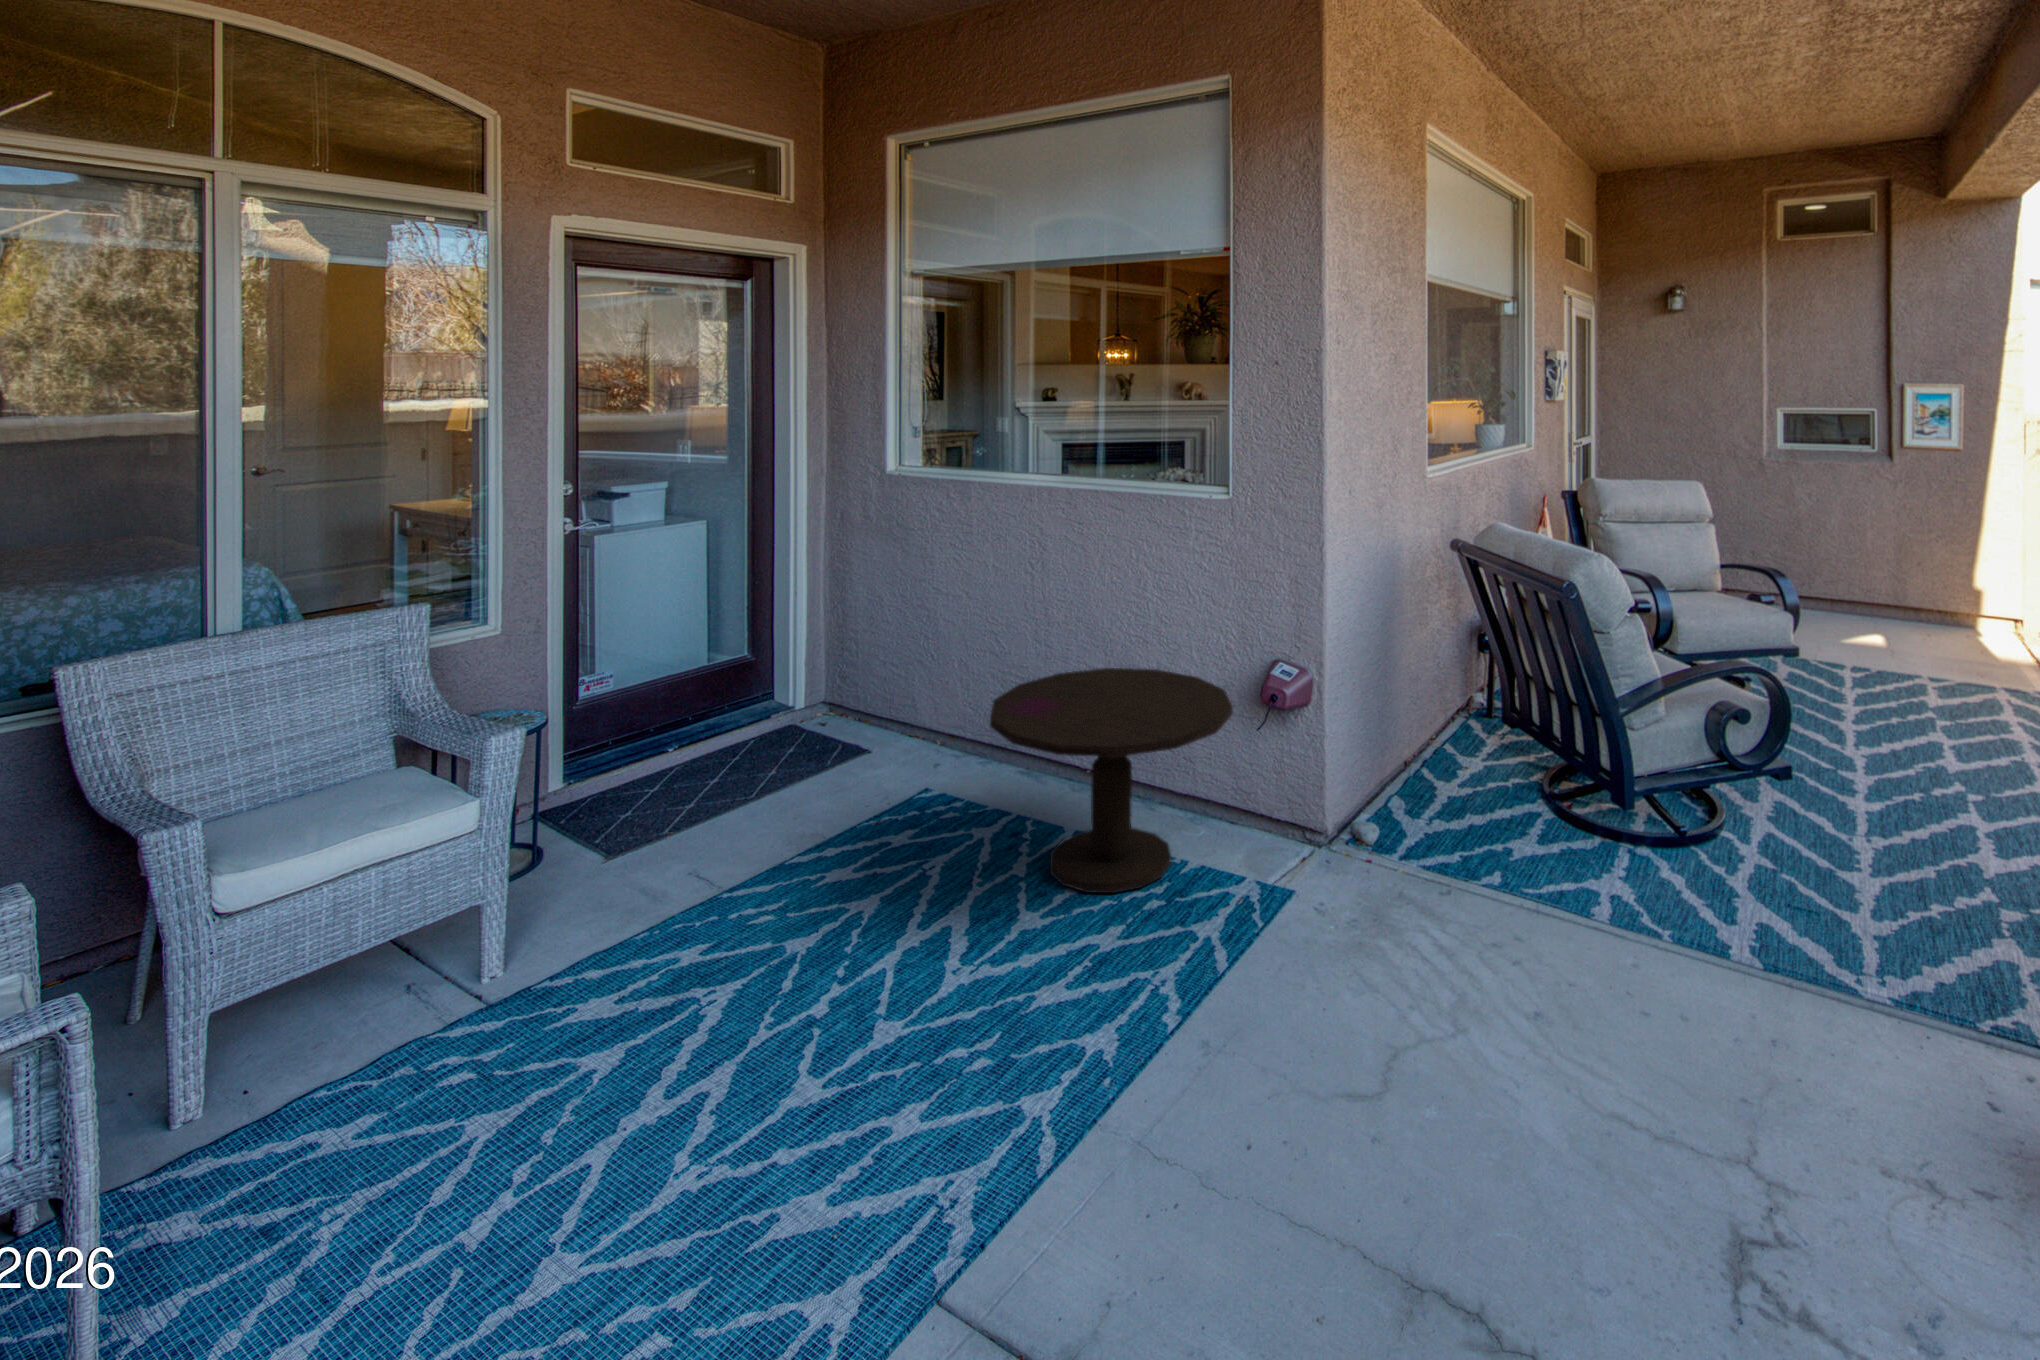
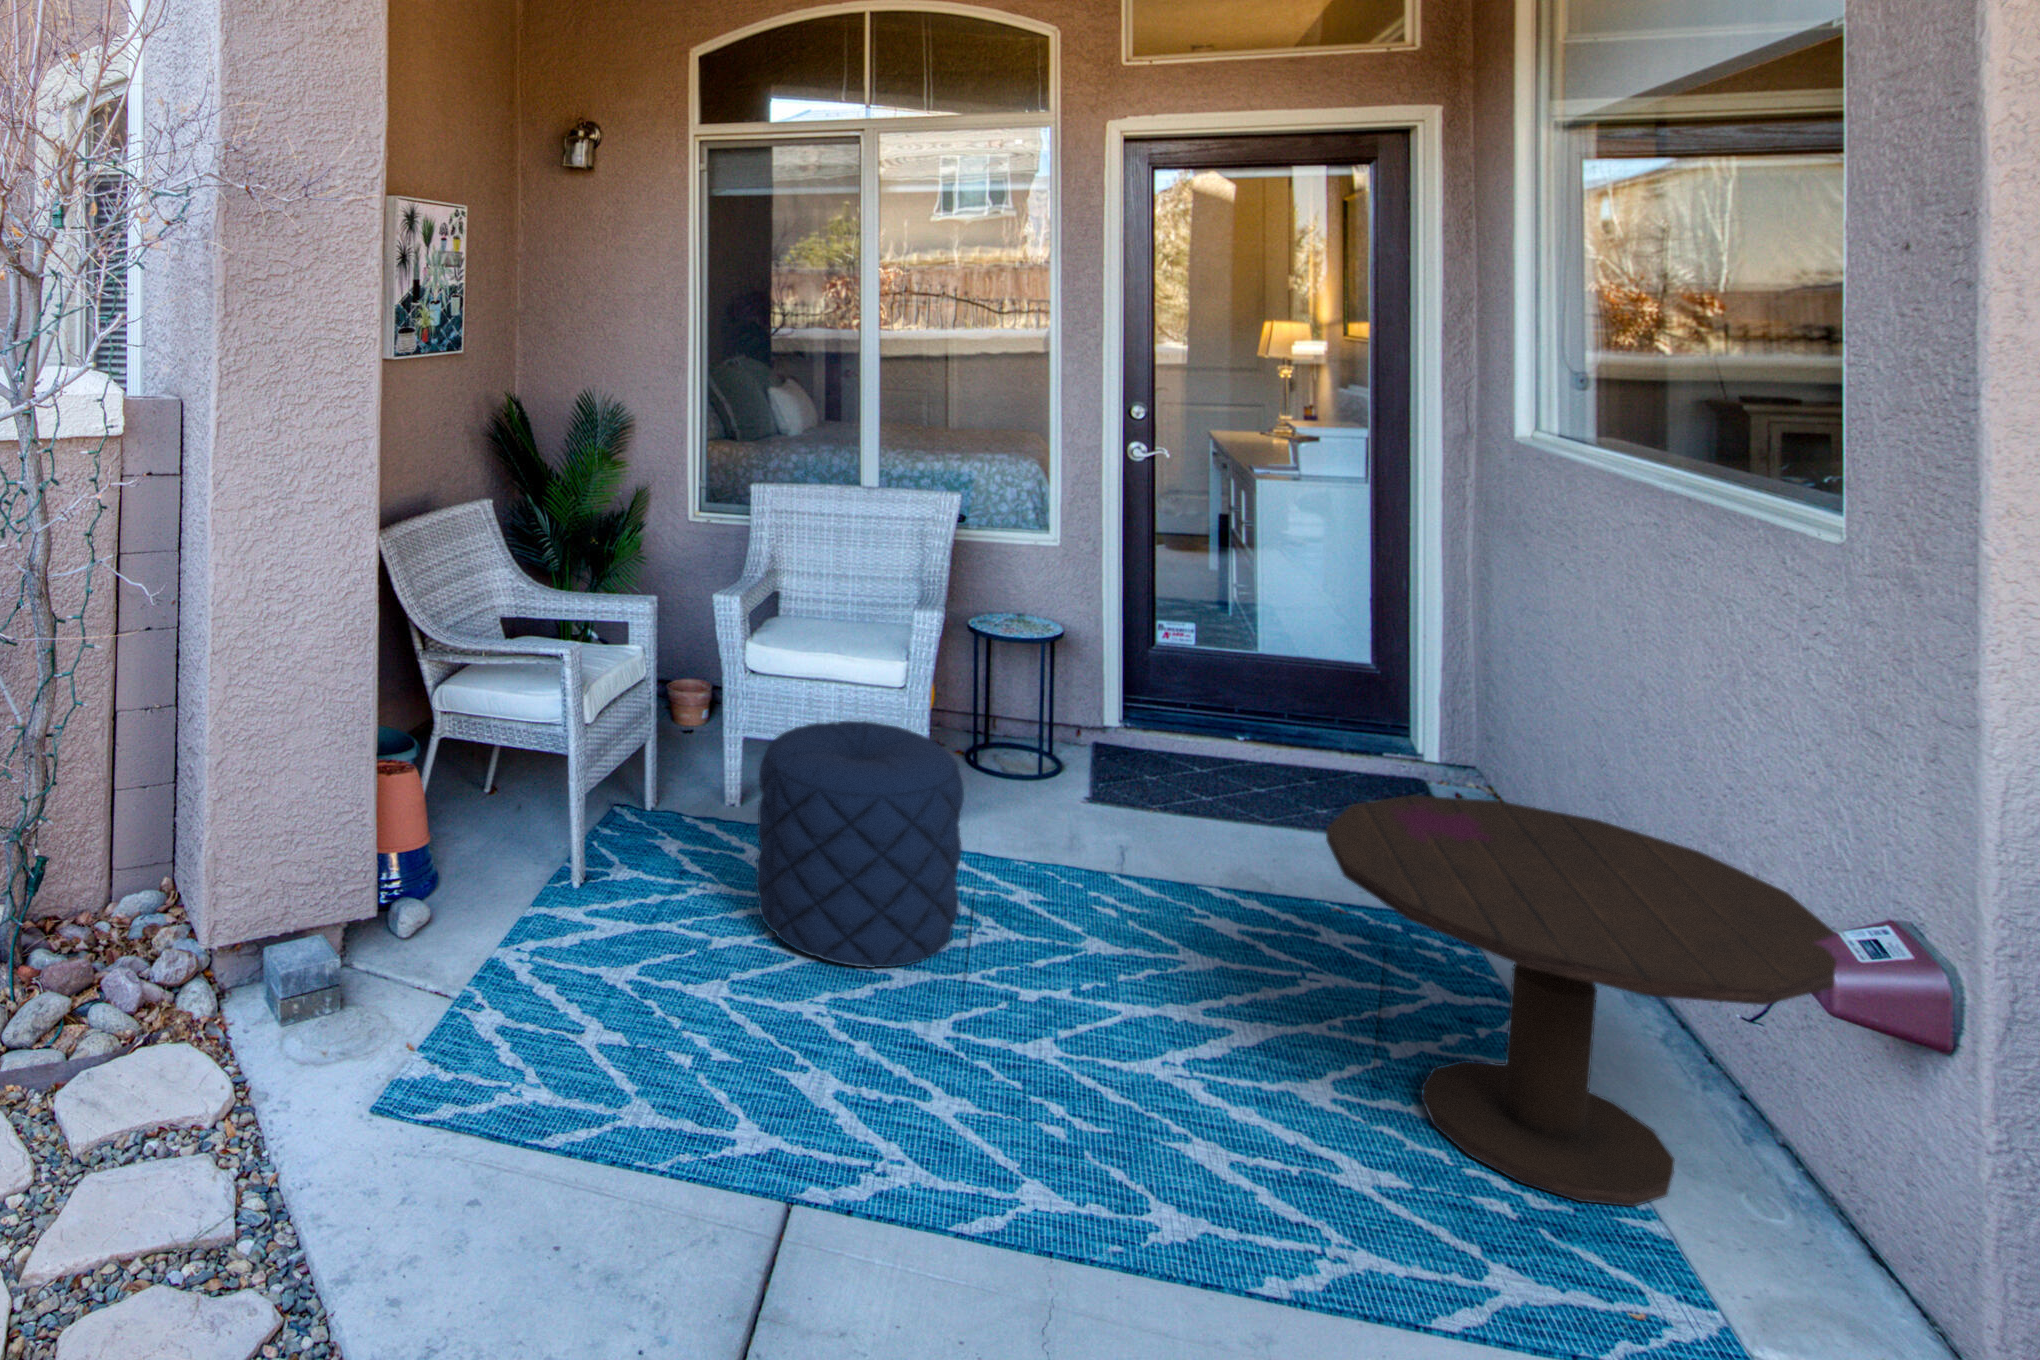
pouf: none [448,843,719,1167] -> present [756,721,964,968]

